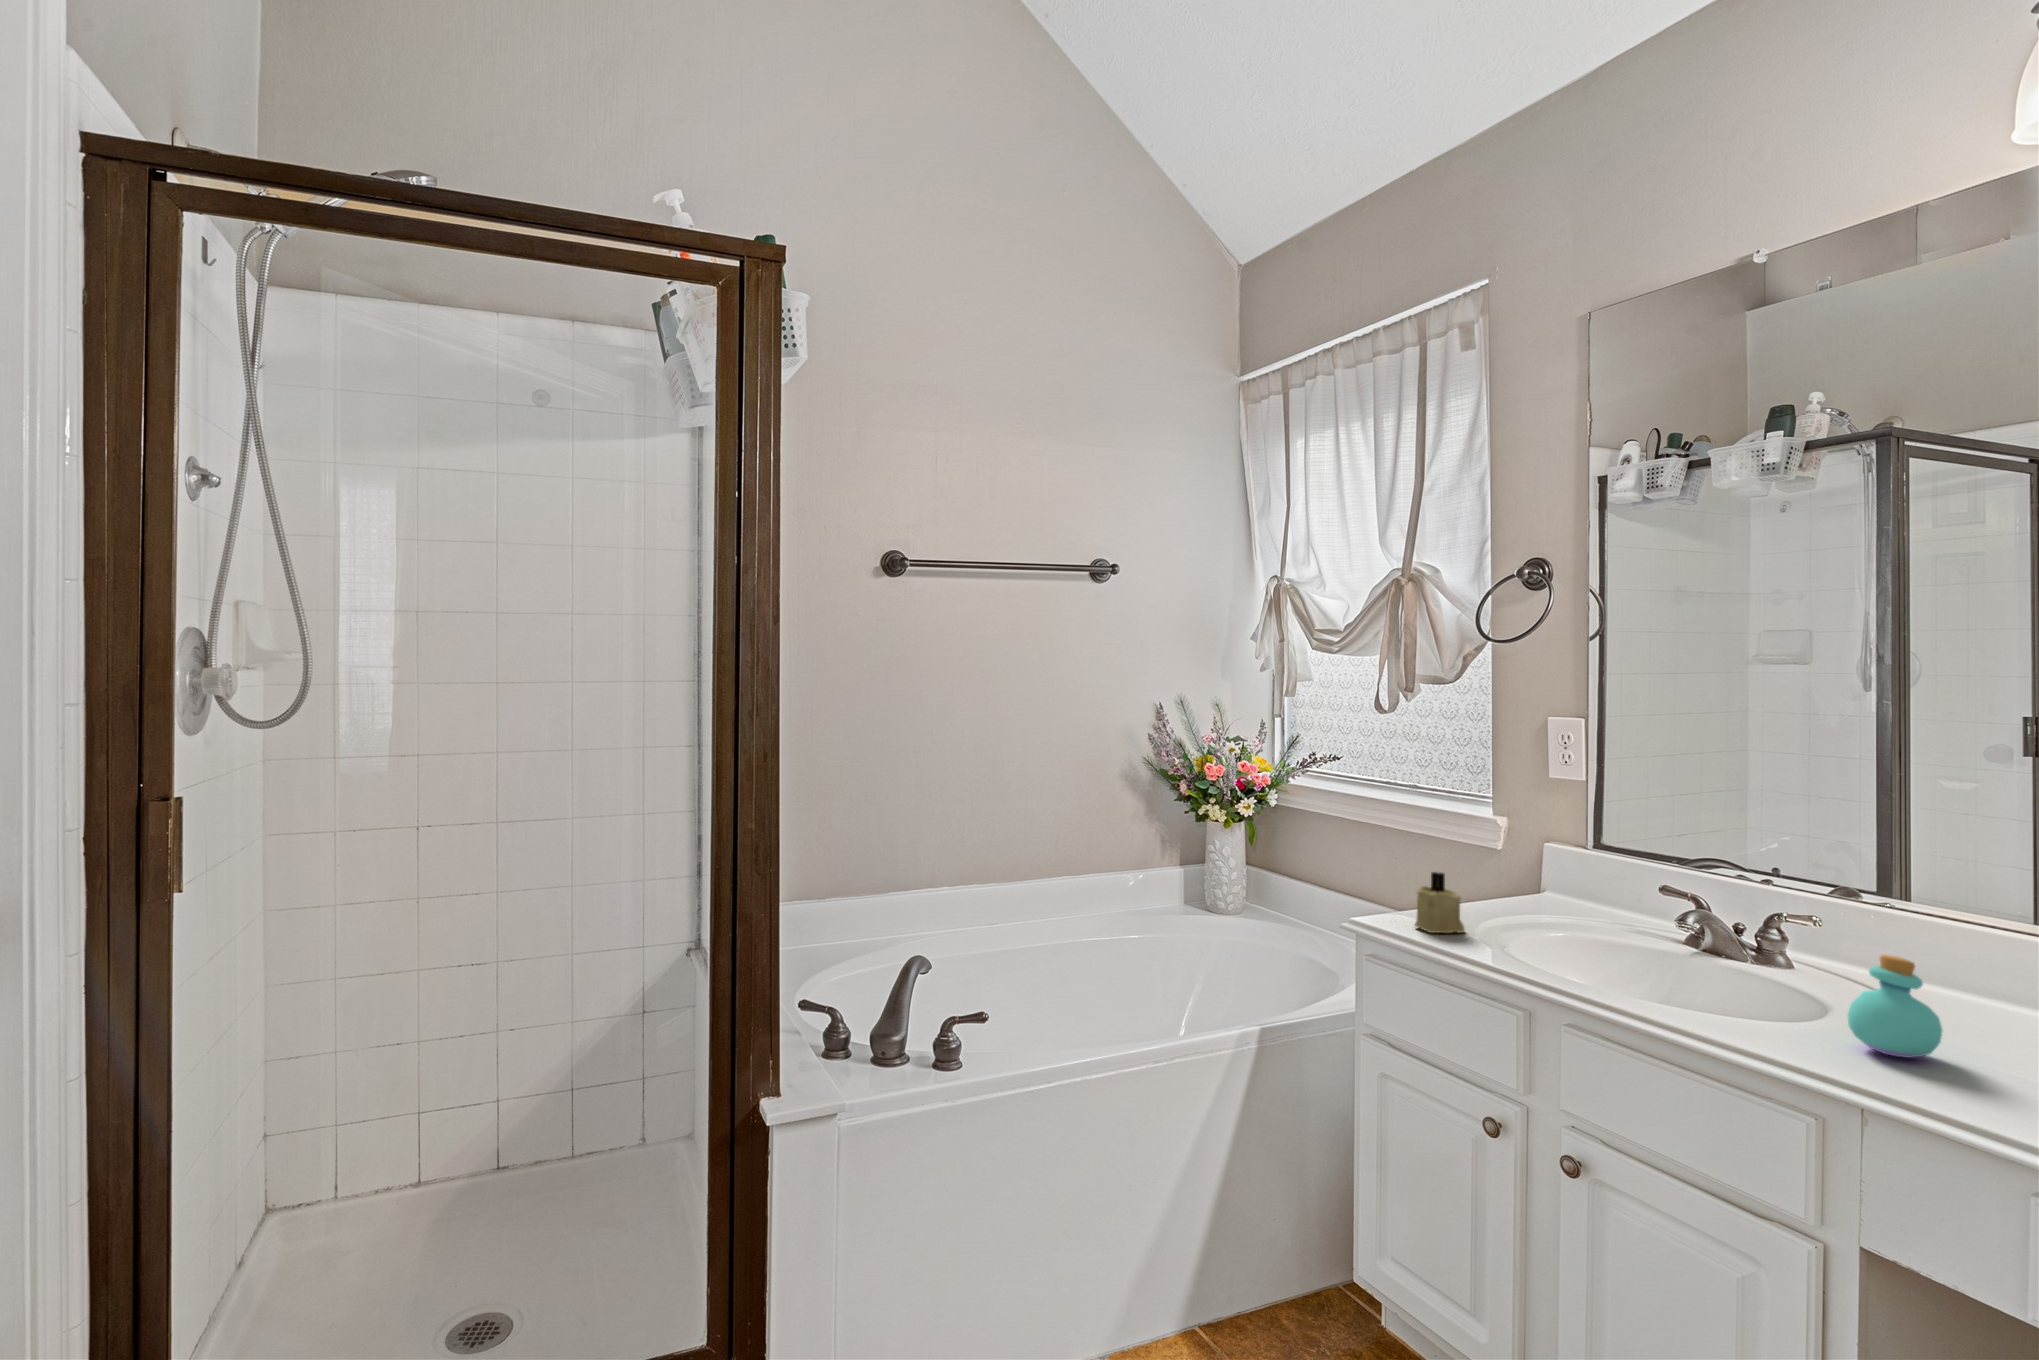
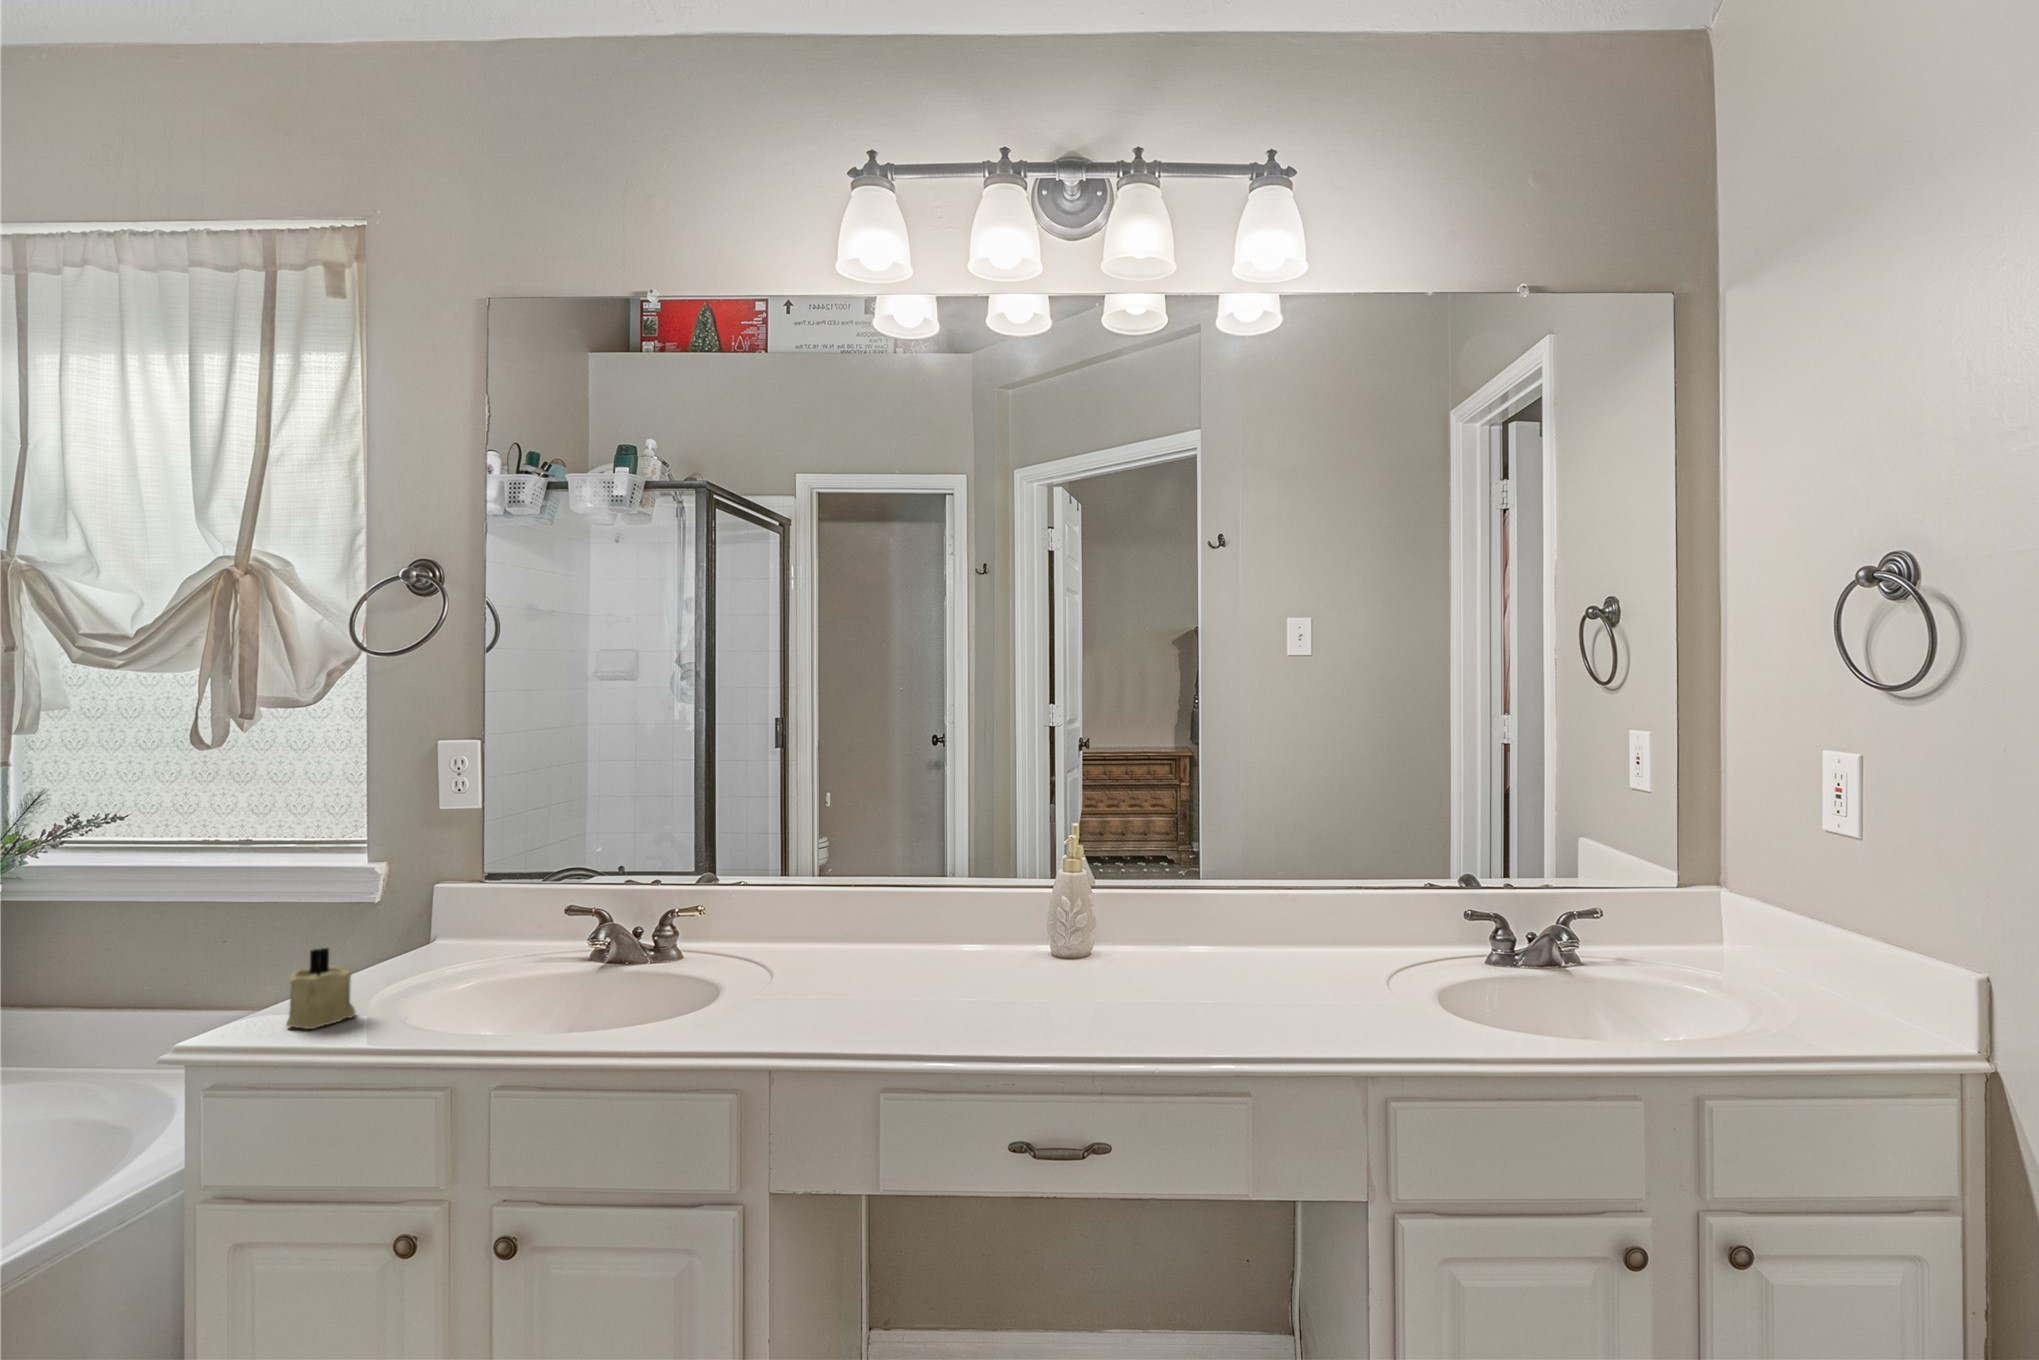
perfume bottle: present [1848,954,1942,1058] -> none [754,931,817,1019]

